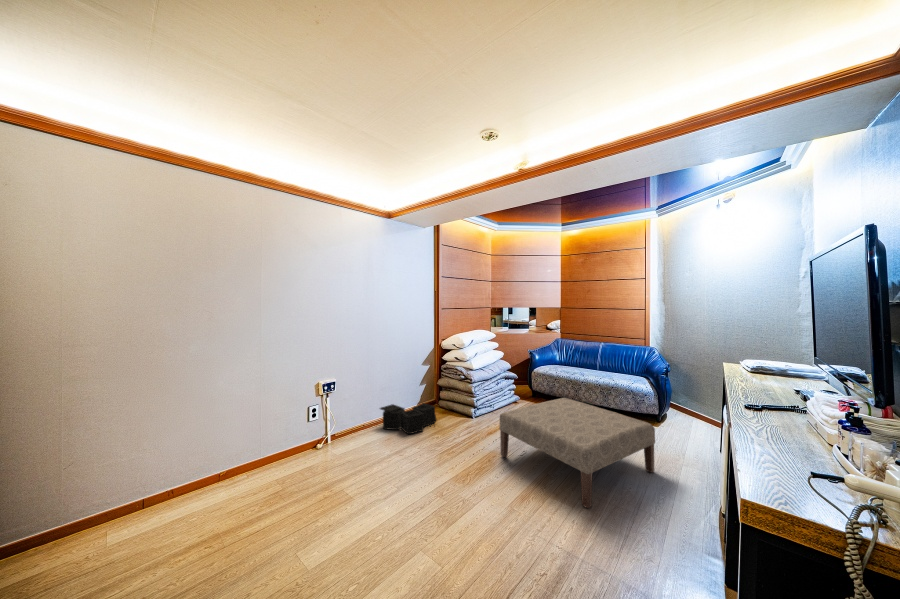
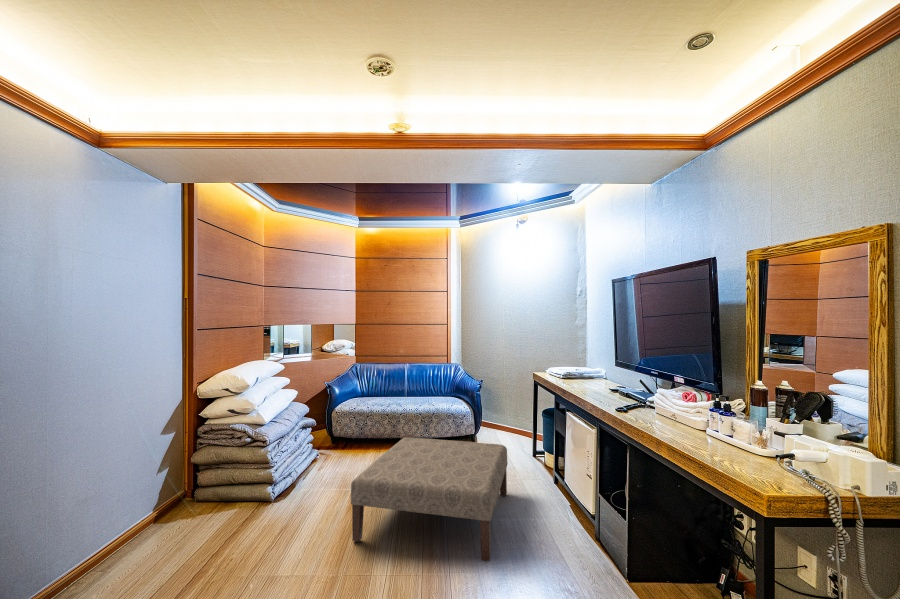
storage bin: present [380,403,437,434] -> none [80,503,213,585]

